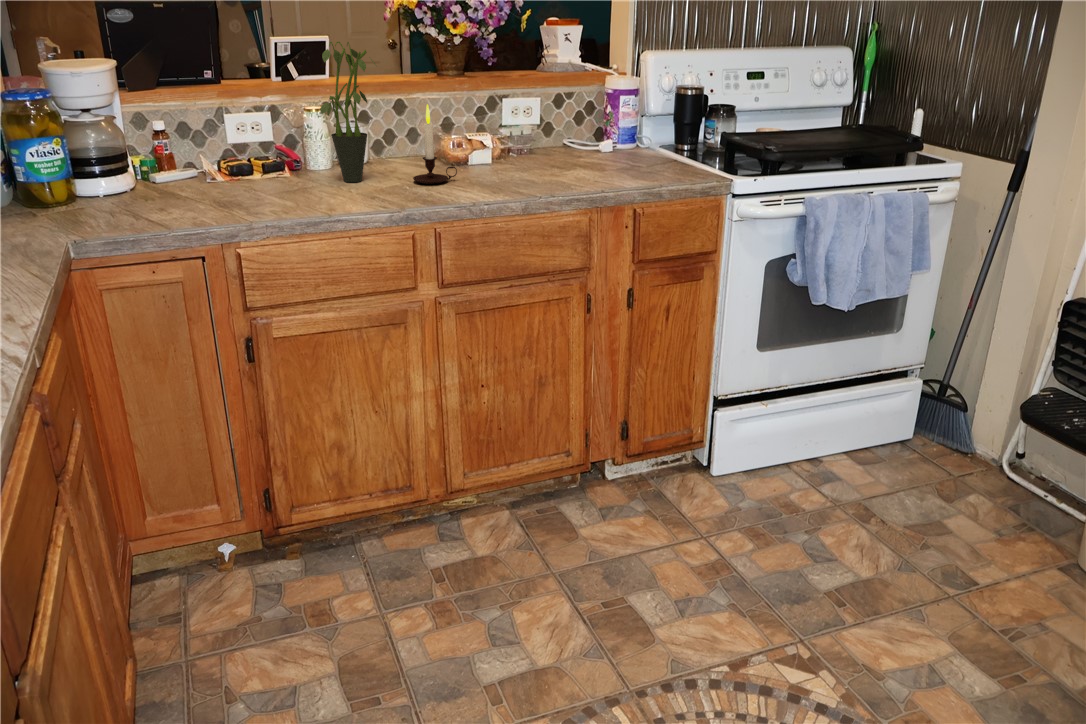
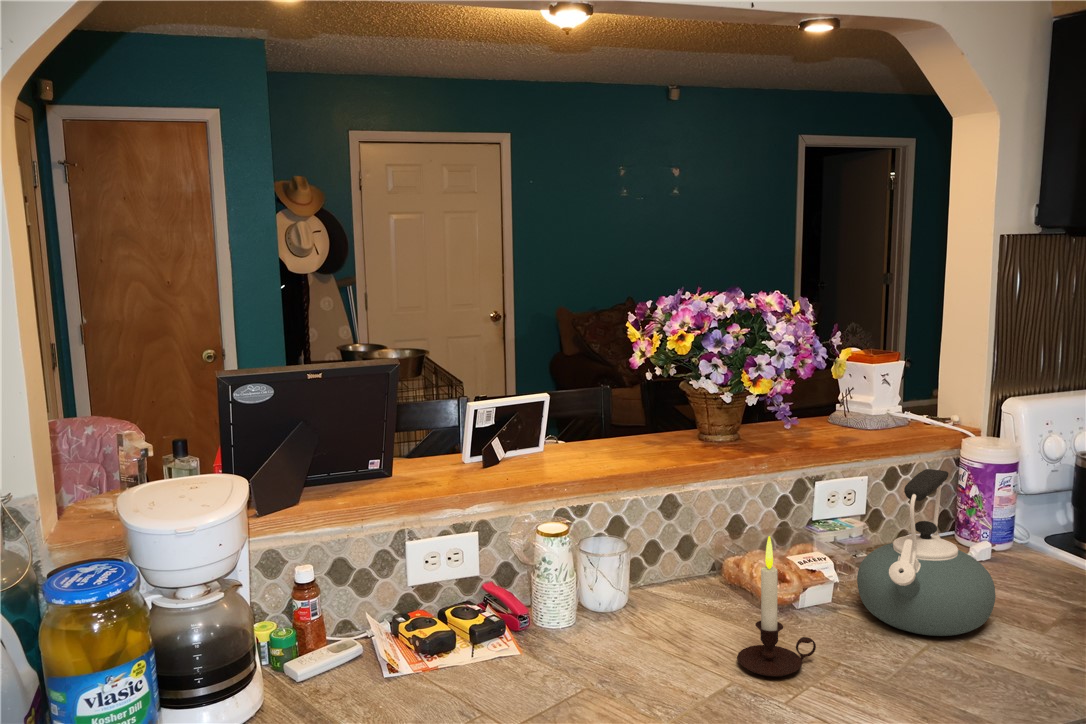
potted plant: present [320,42,375,182] -> none [587,437,682,672]
kettle: none [501,79,575,174] -> present [857,469,995,636]

